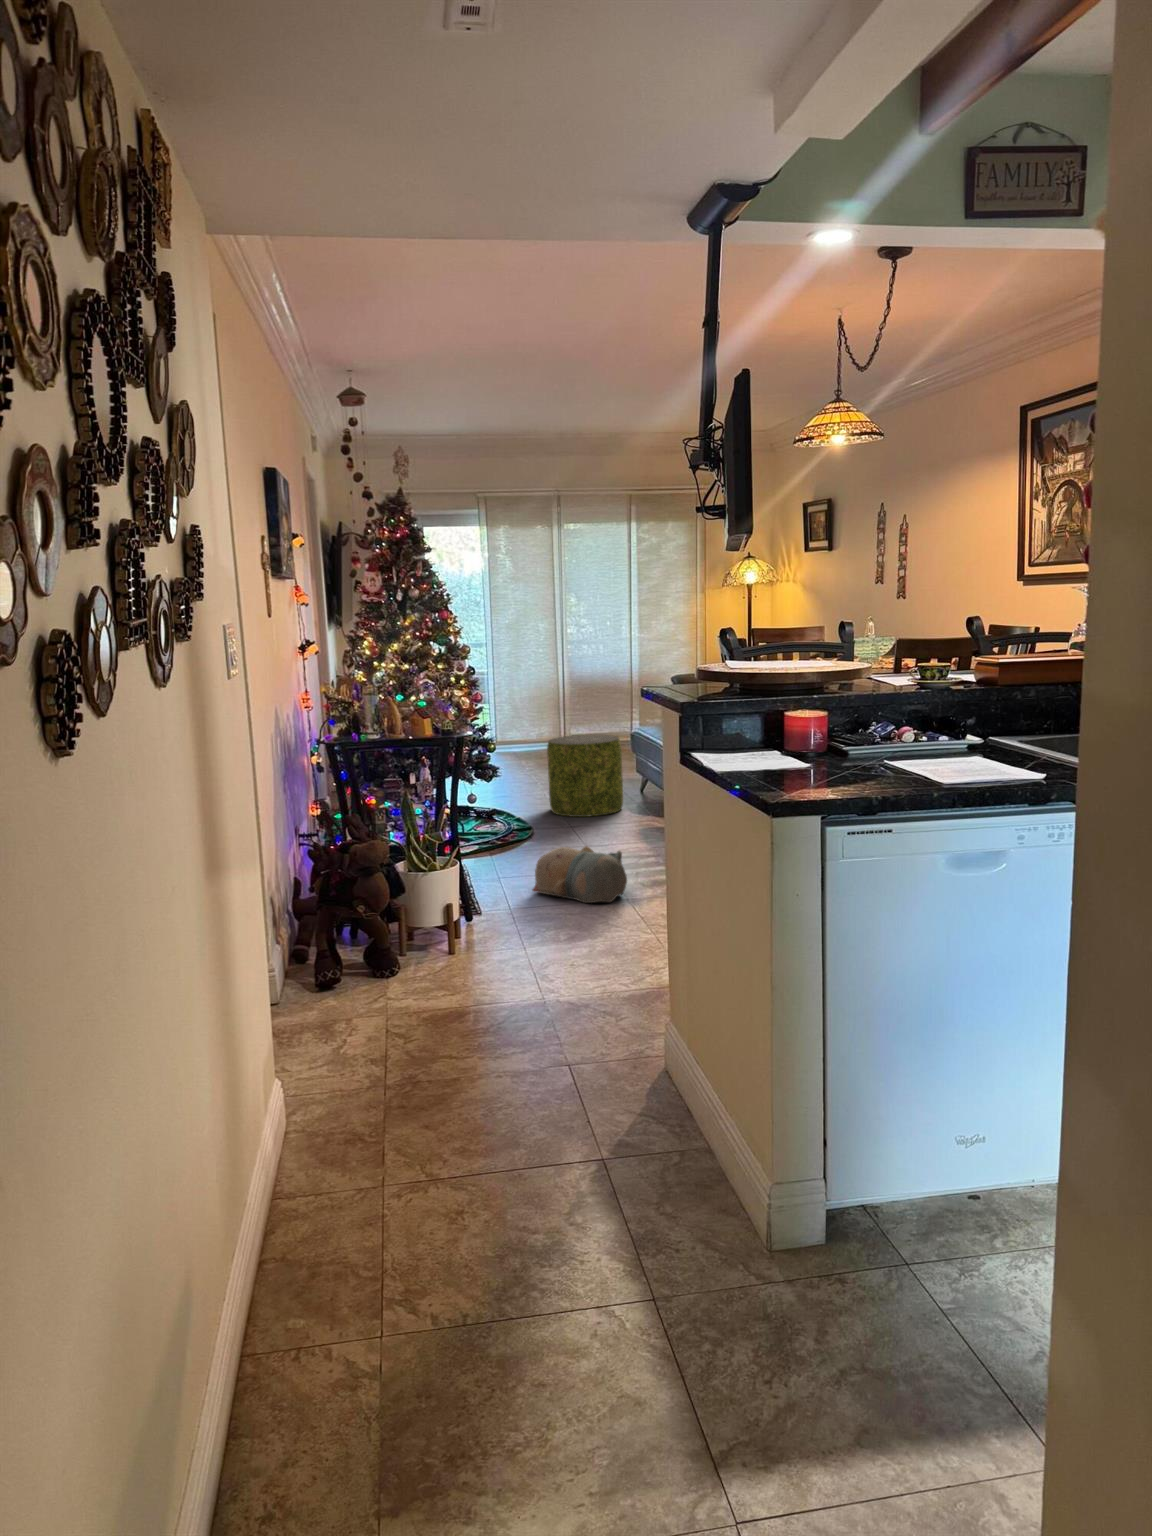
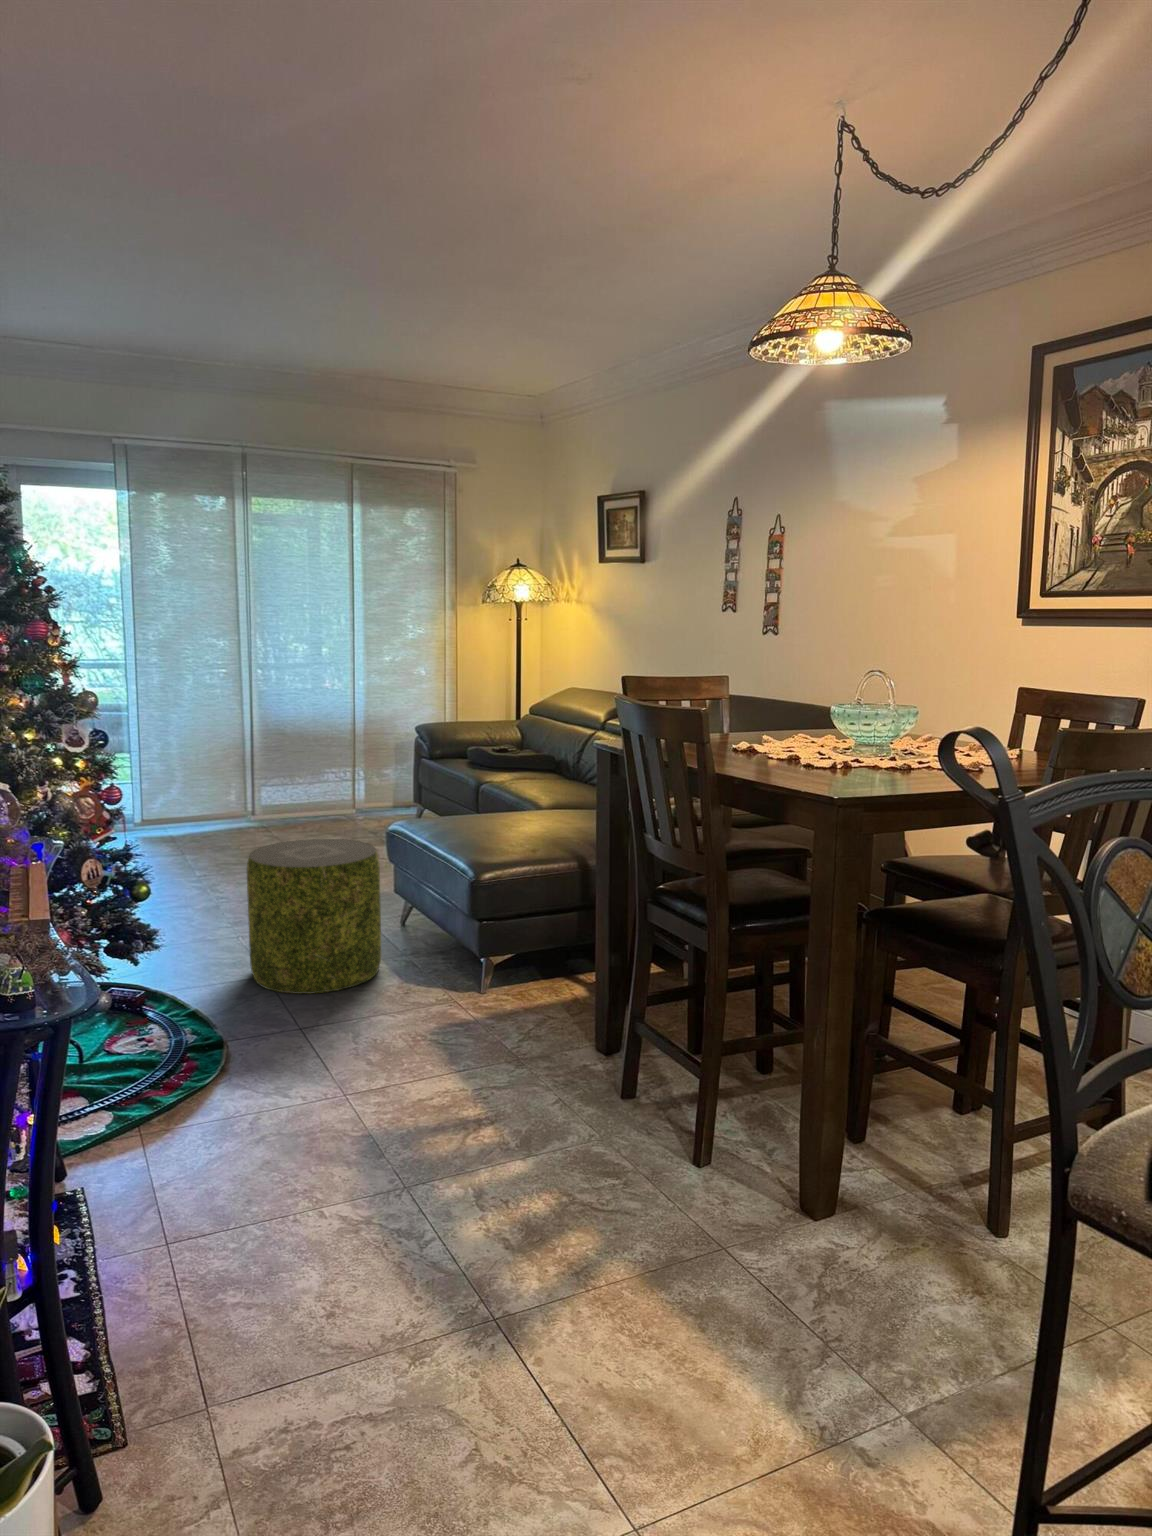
plush toy: present [532,846,627,903] -> none [250,1189,494,1373]

